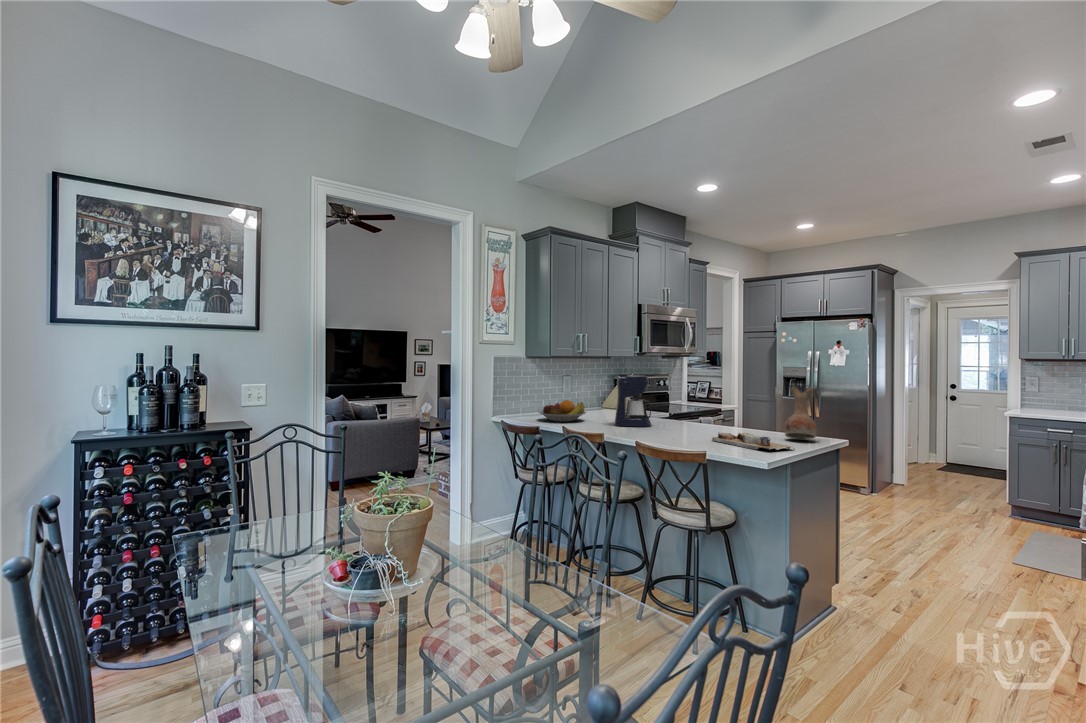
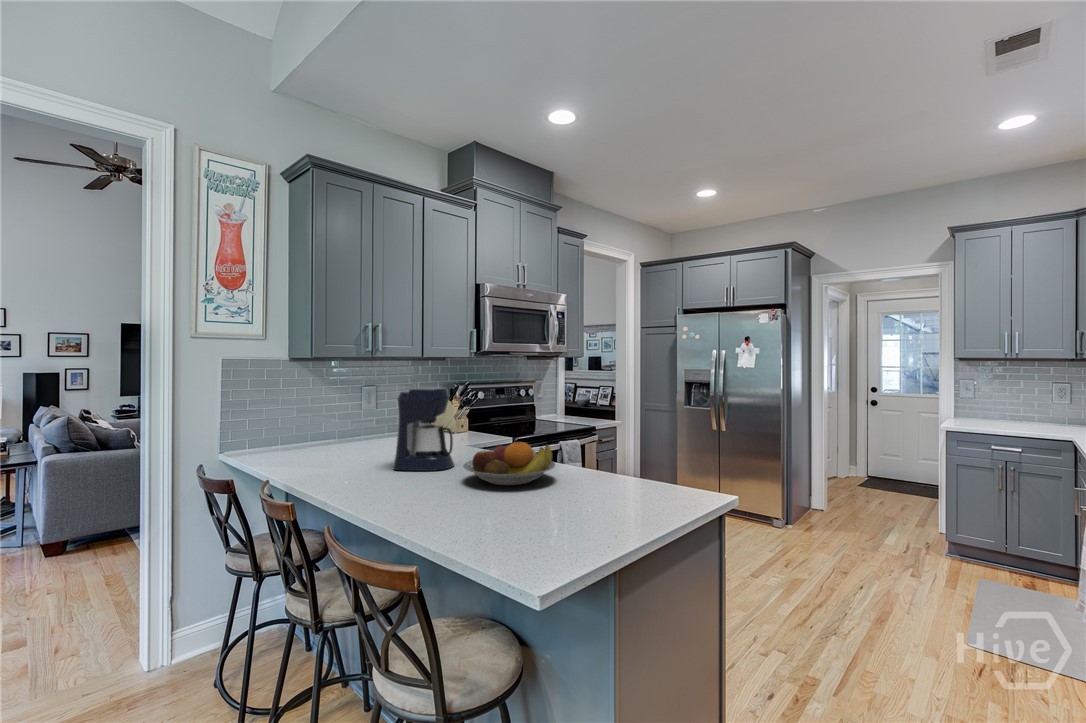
vase: present [784,387,817,439] -> none [635,406,685,494]
fruit bowl: present [539,400,586,422] -> present [463,442,555,485]
cutting board: present [712,433,794,450] -> none [507,490,634,539]

